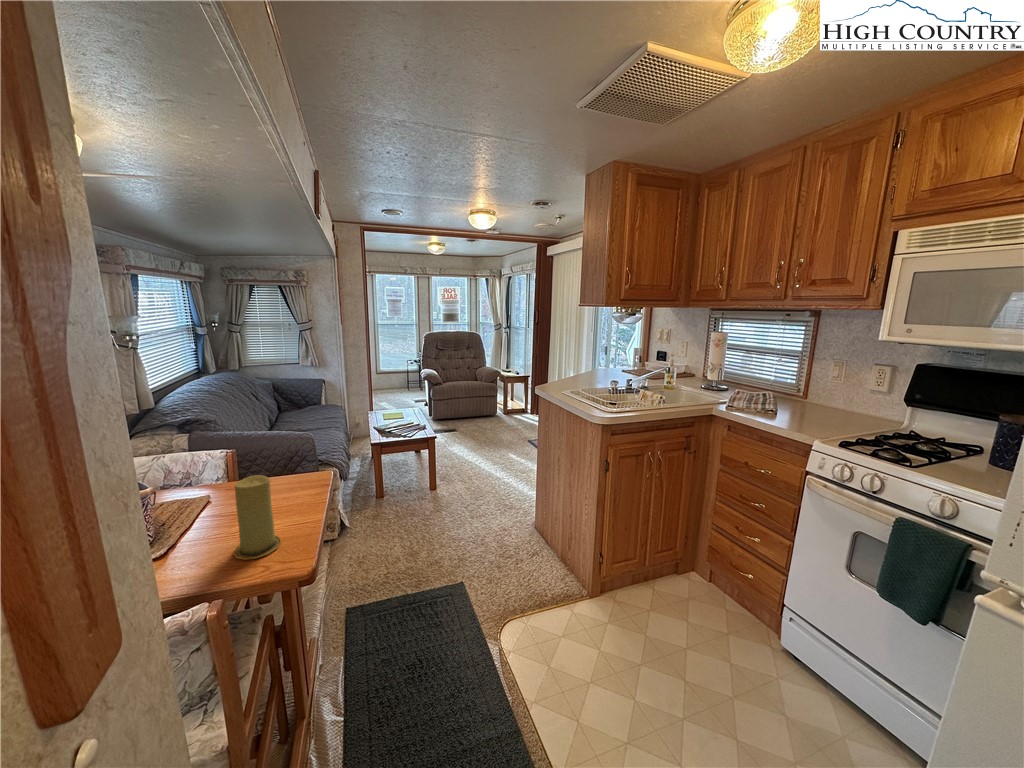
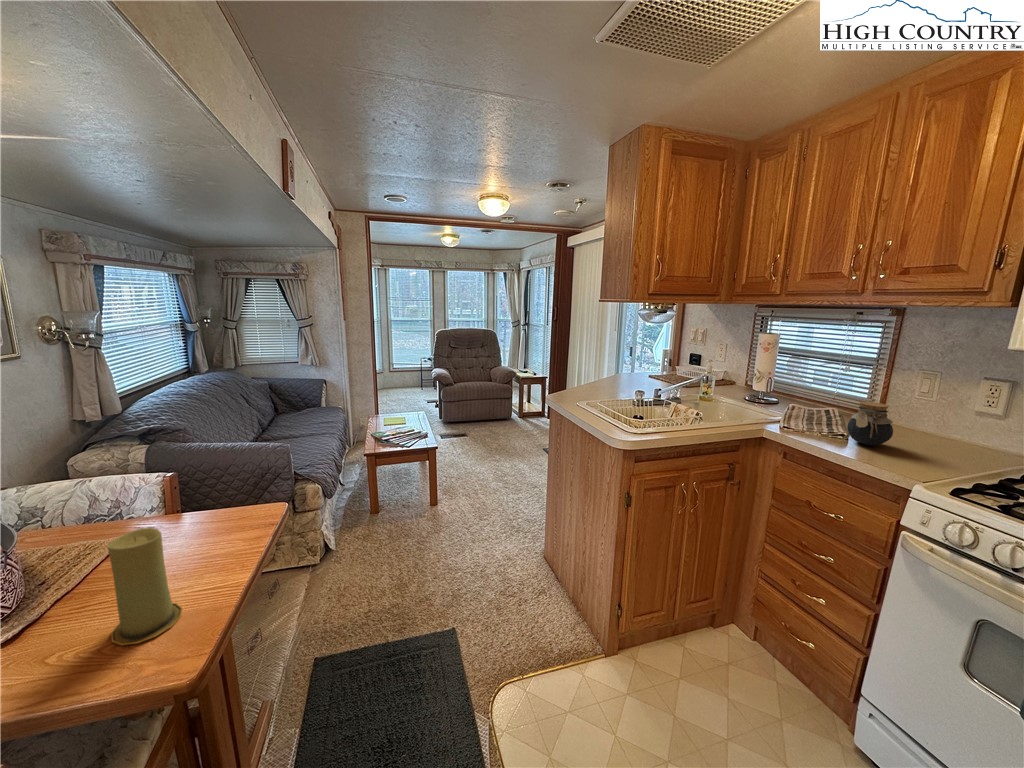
jar: none [775,384,808,417] -> present [847,402,893,445]

